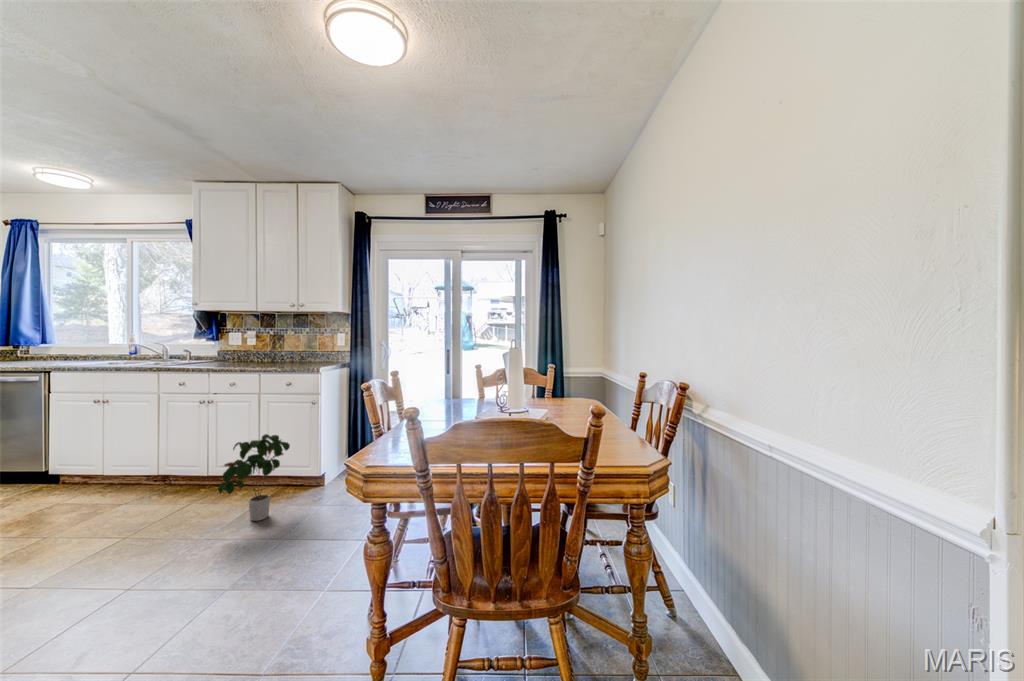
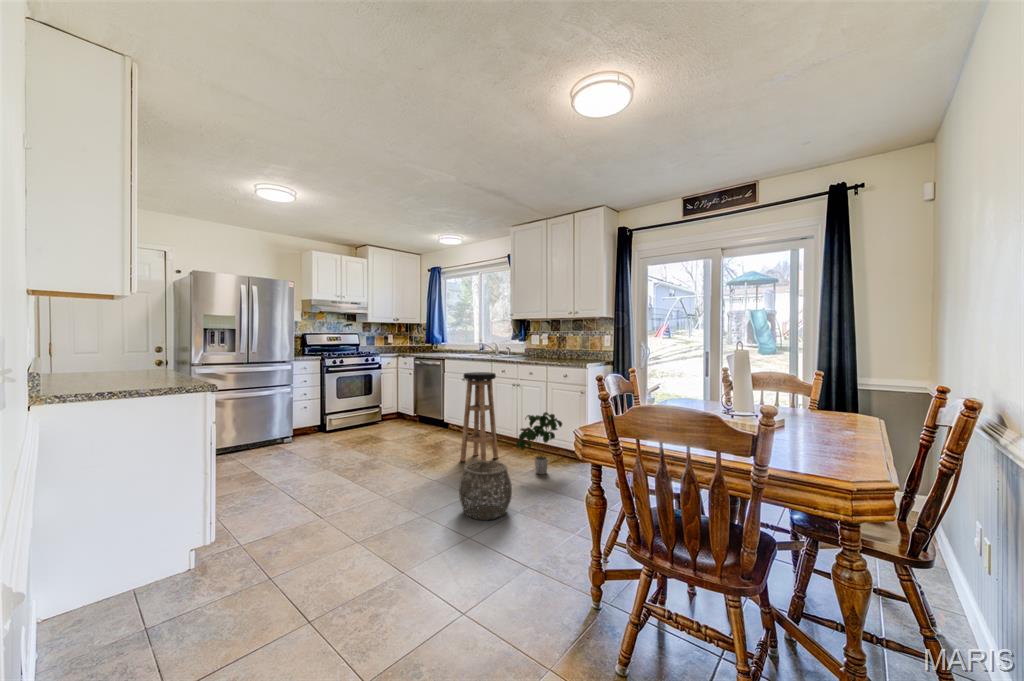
bar stool: none [96,387,178,537] -> present [460,372,498,461]
woven basket: none [106,528,225,645] -> present [459,461,512,520]

